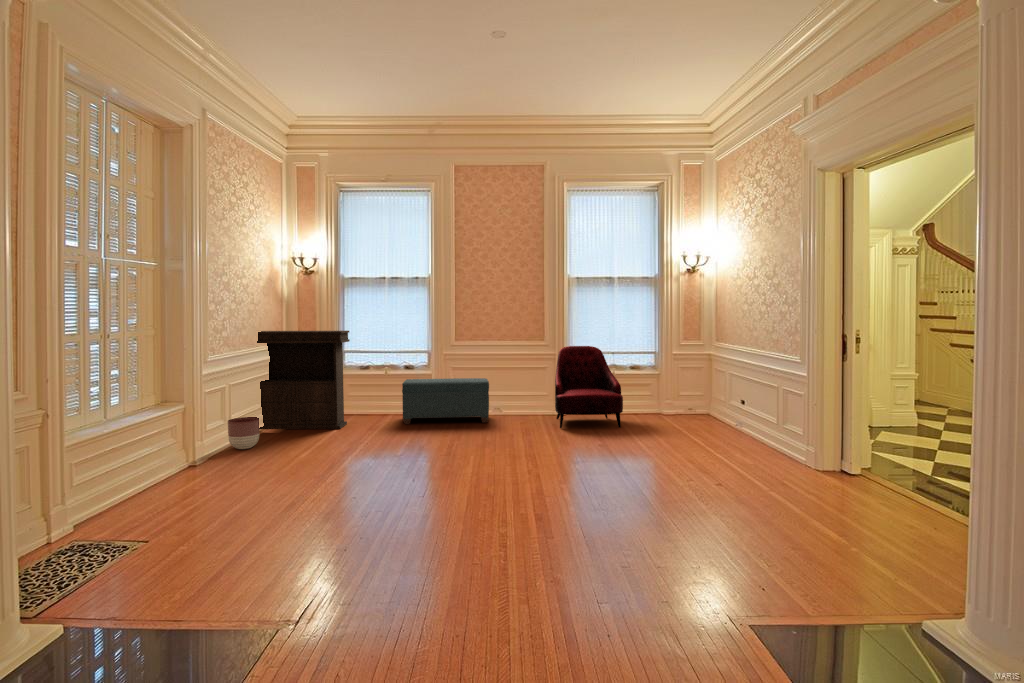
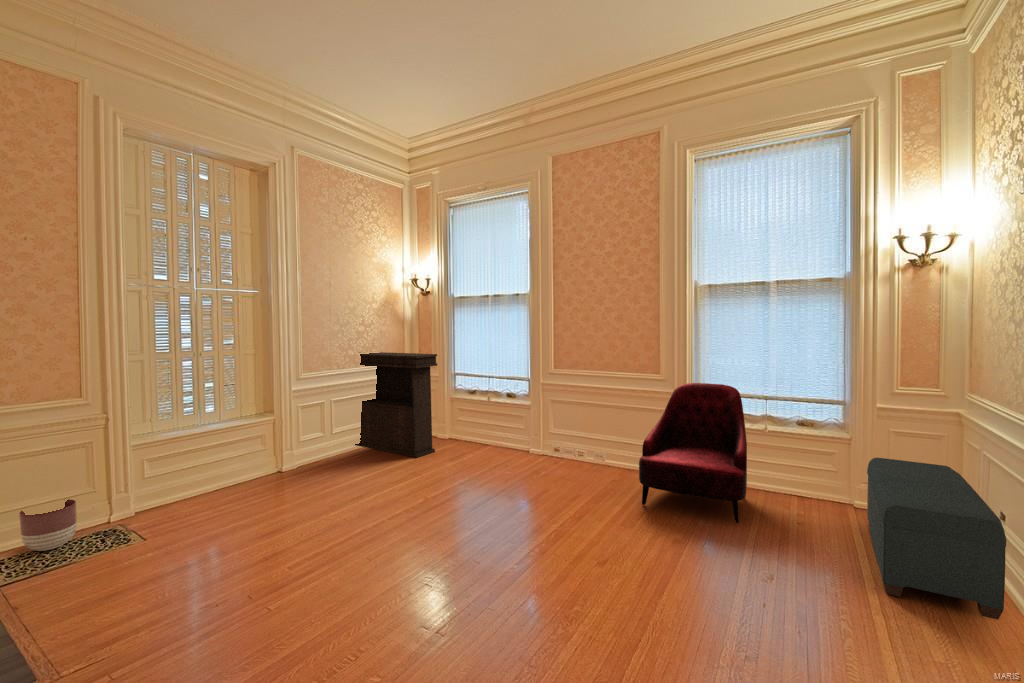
bench: present [402,378,489,424] -> present [867,458,1006,620]
planter: present [228,417,259,449] -> present [19,499,77,551]

